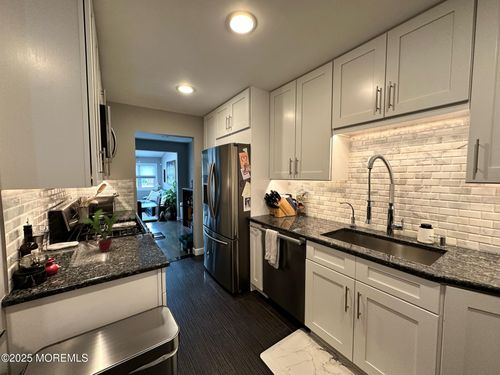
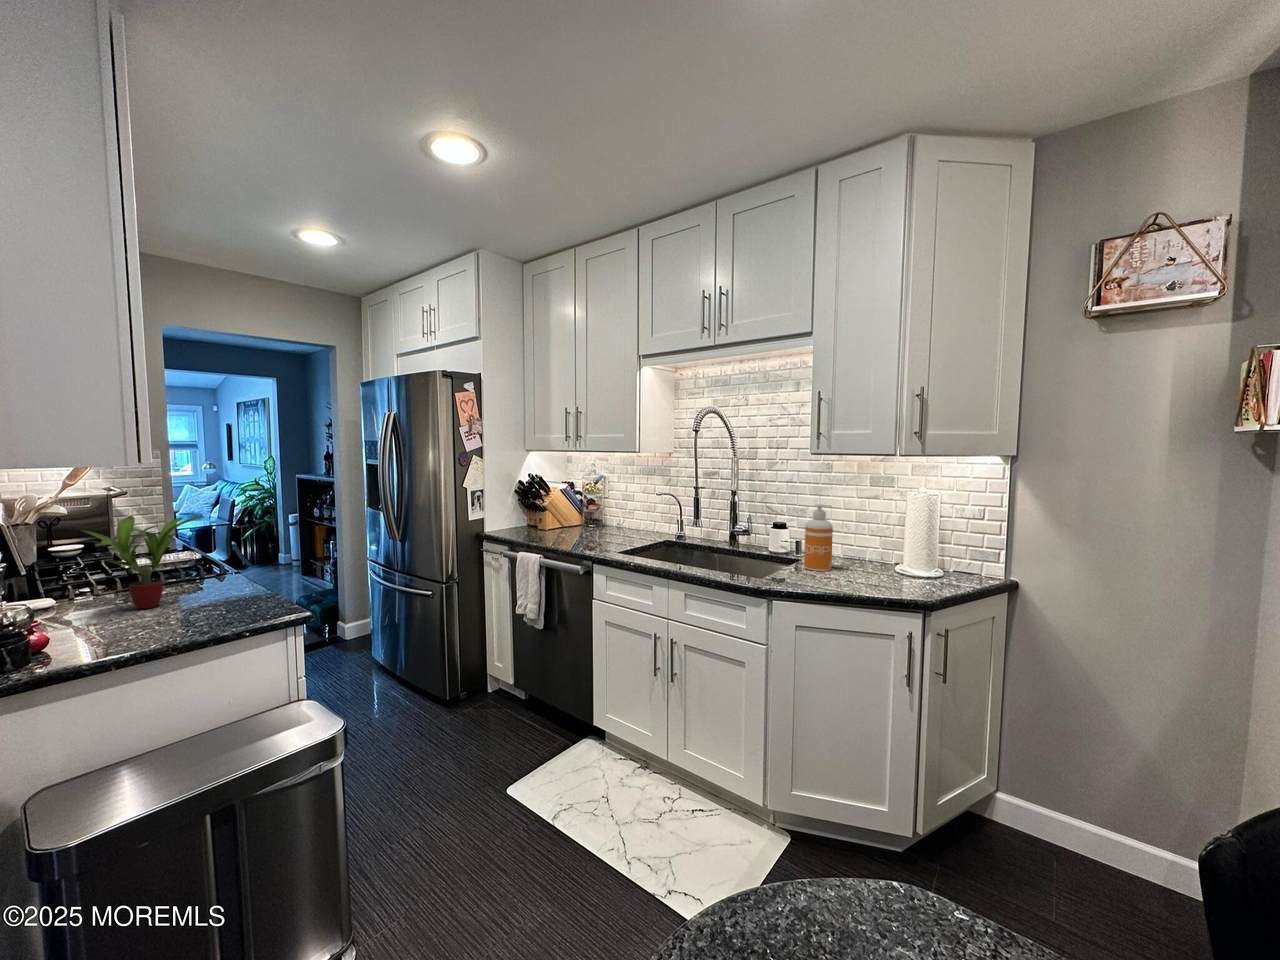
soap dispenser: none [457,217,485,265] -> present [804,504,833,571]

